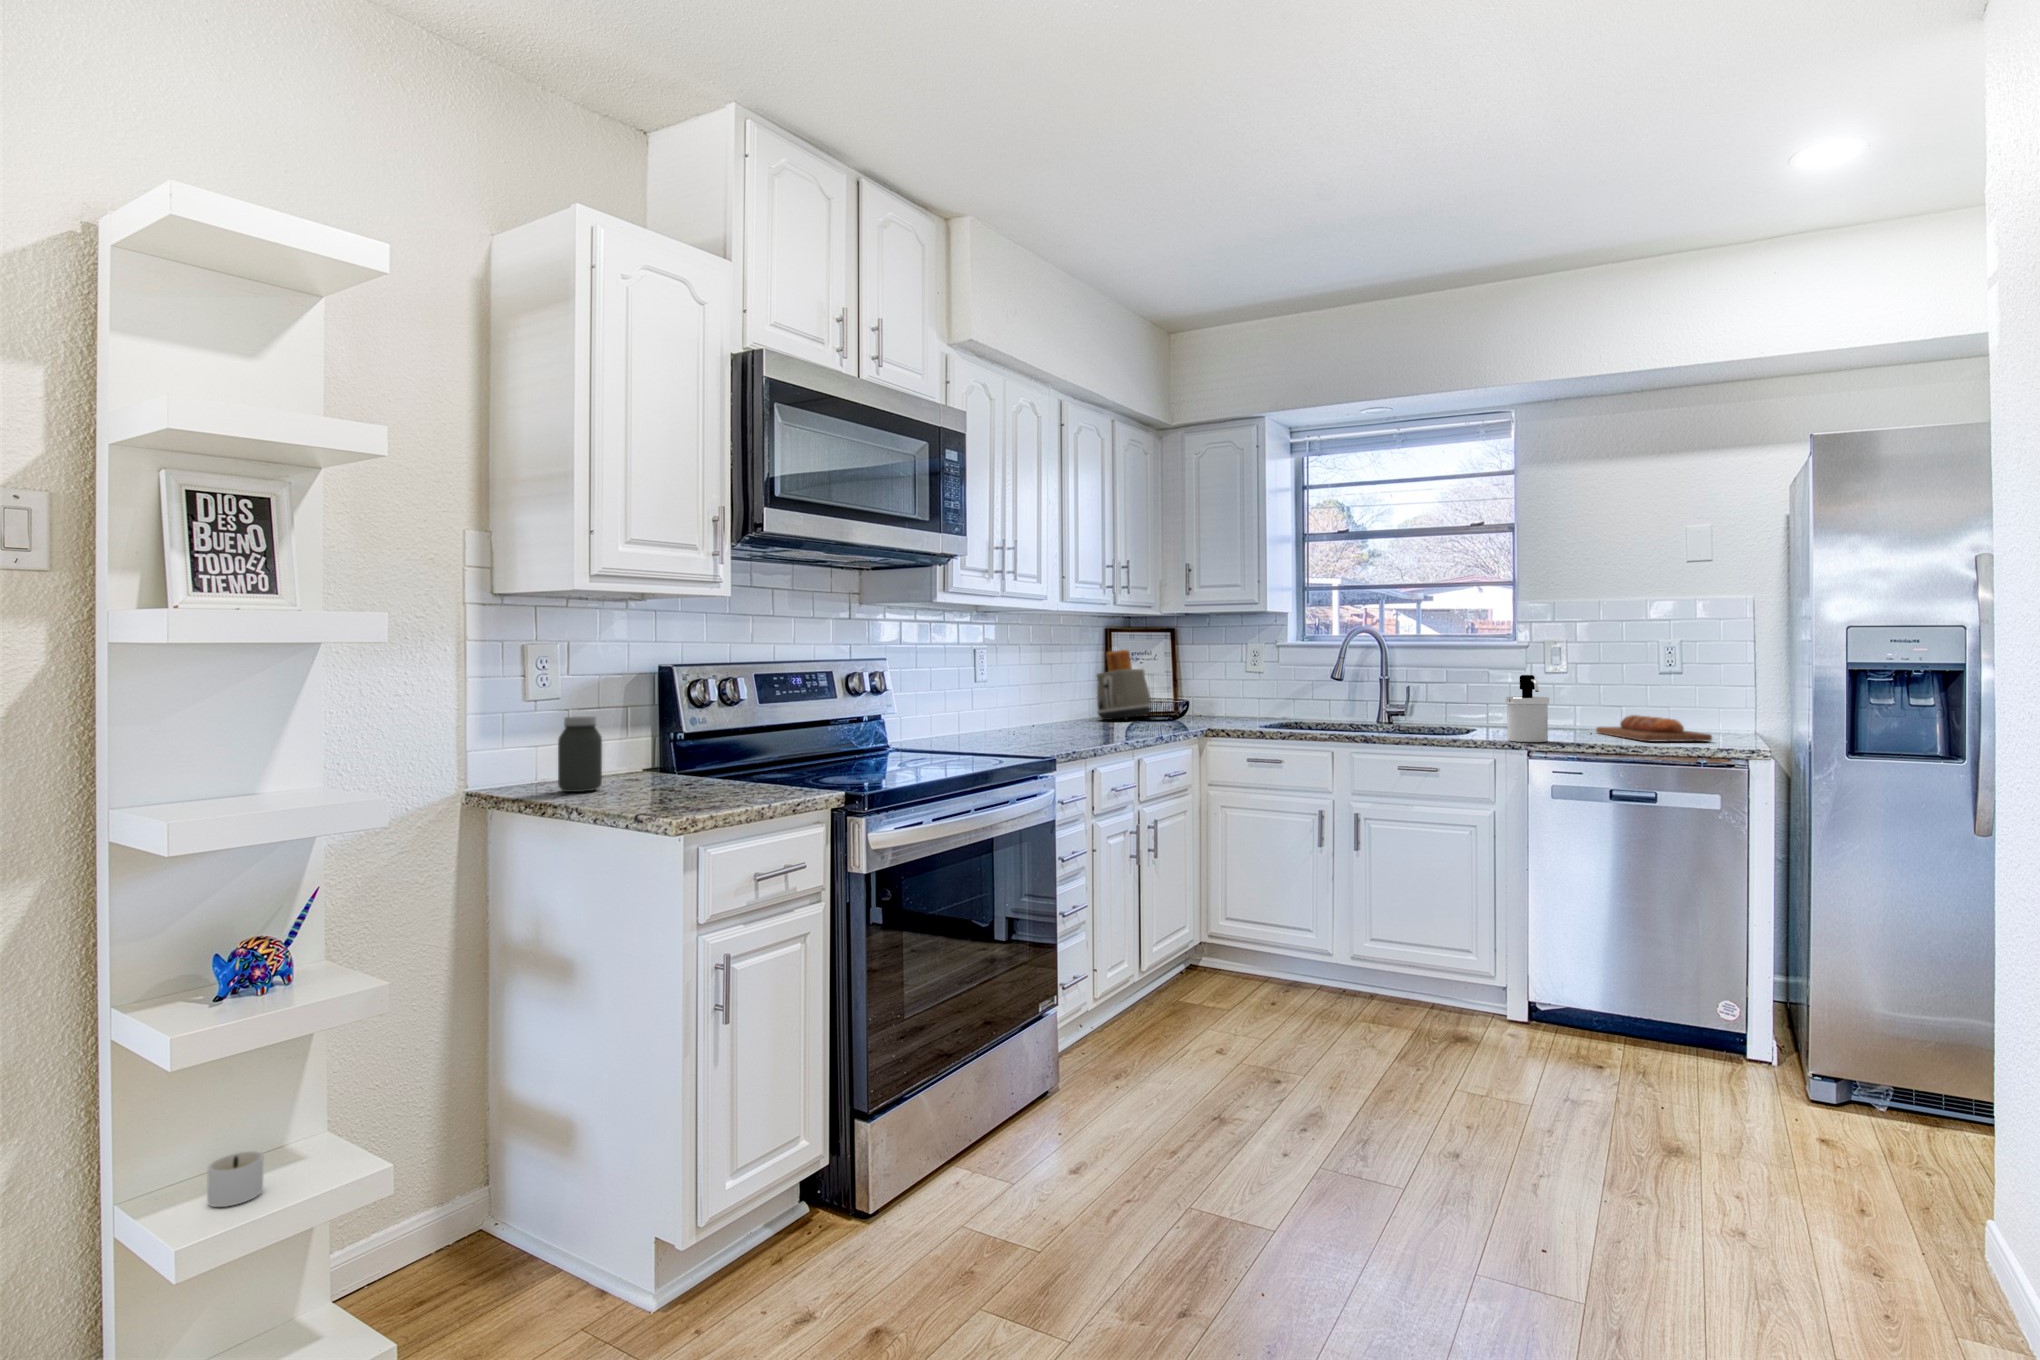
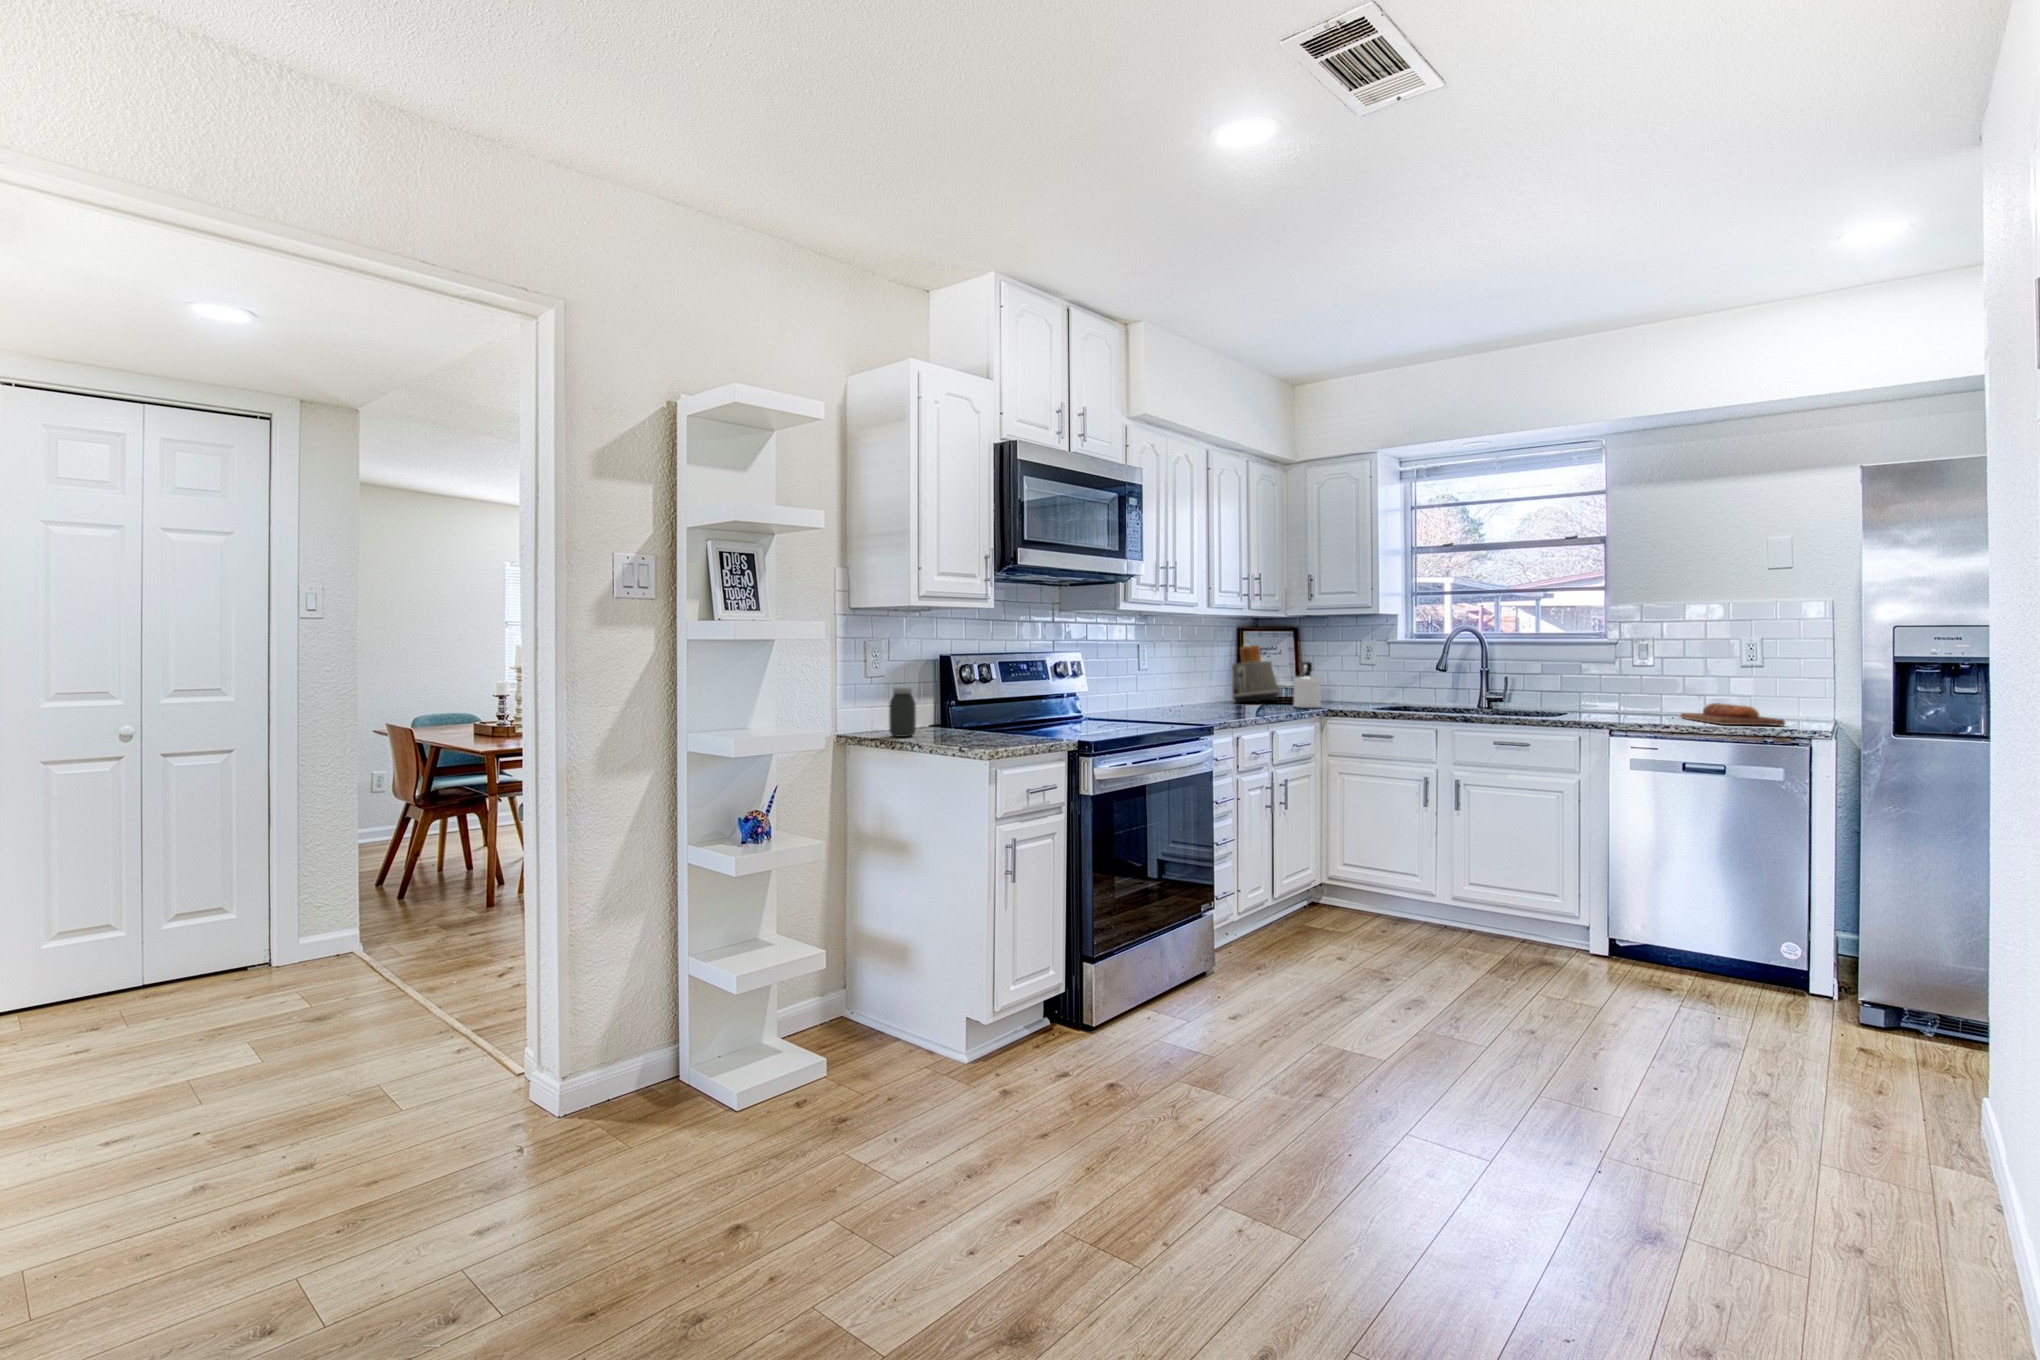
soap dispenser: present [1506,675,1549,742] -> present [1293,662,1322,708]
candle: present [207,1151,263,1207] -> none [742,933,777,959]

